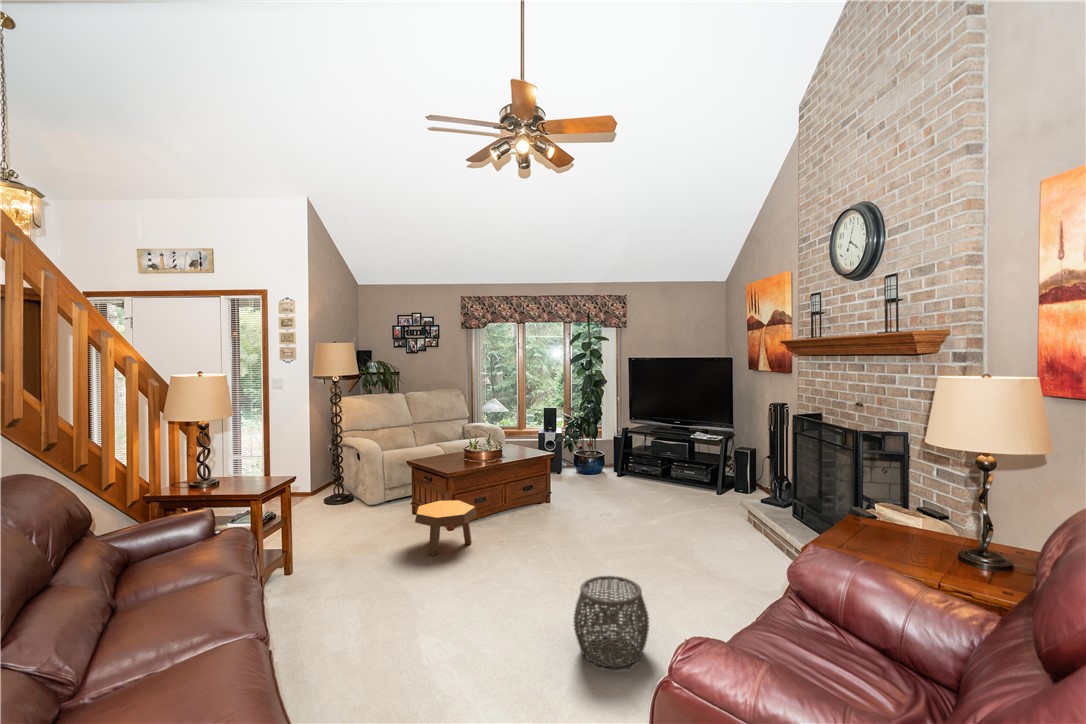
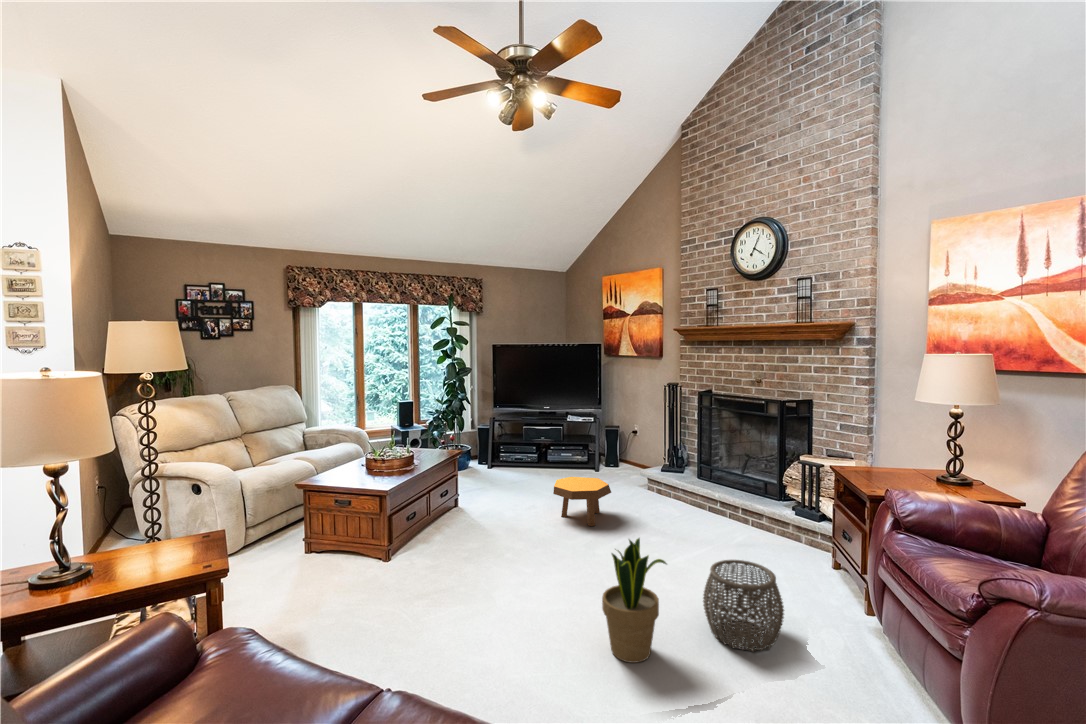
footstool: present [415,500,477,555] -> present [553,477,611,526]
potted plant: none [475,531,531,637] -> present [602,538,667,663]

